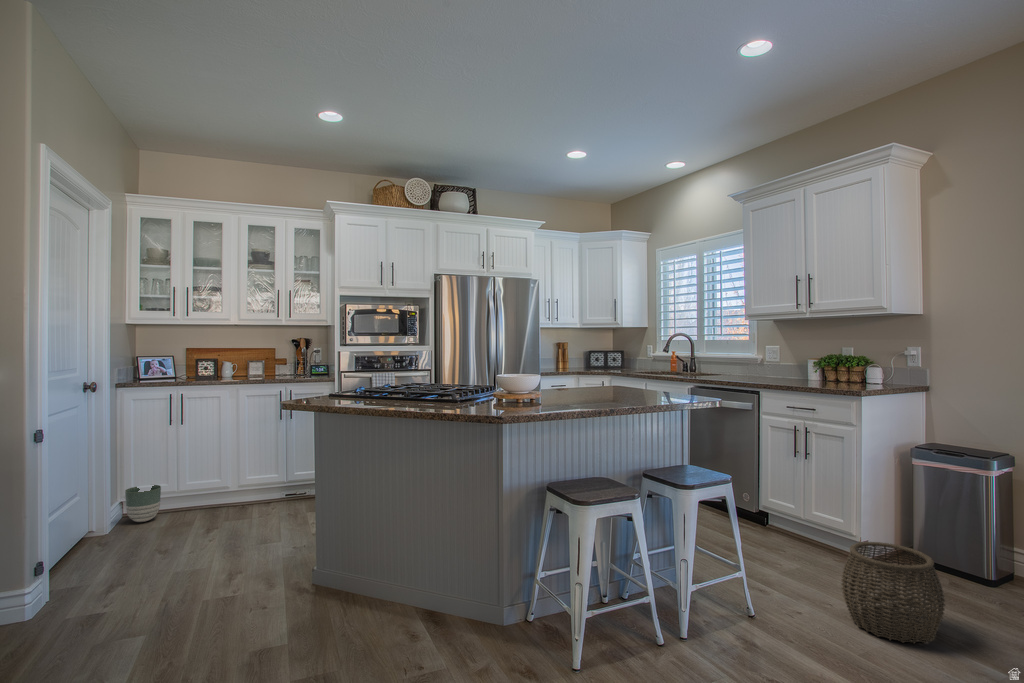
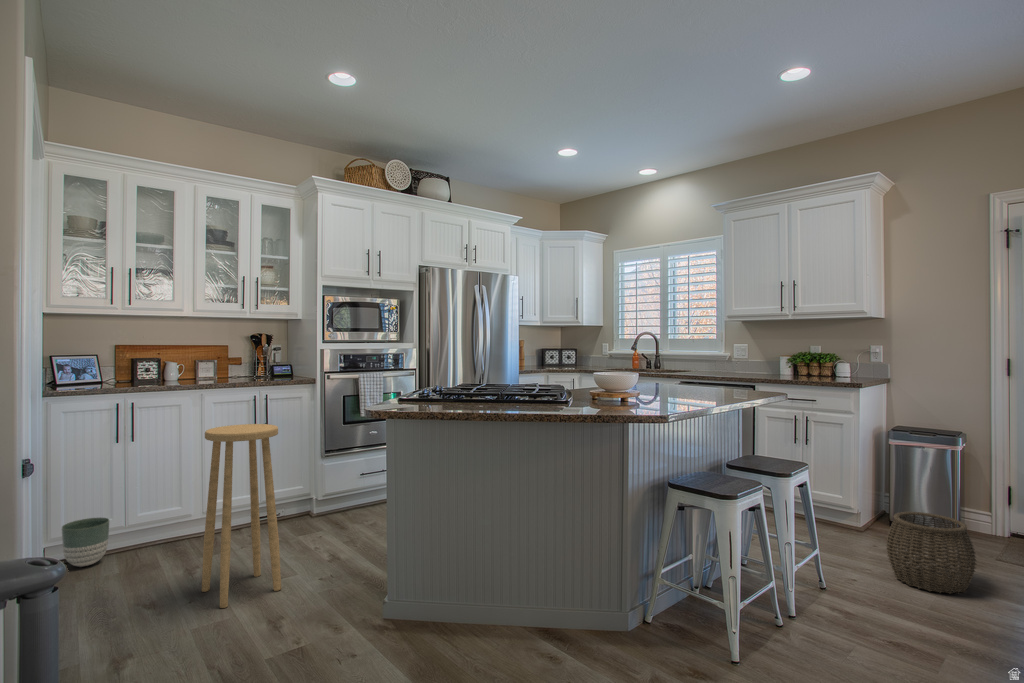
stool: none [194,415,256,564] -> present [201,424,281,608]

